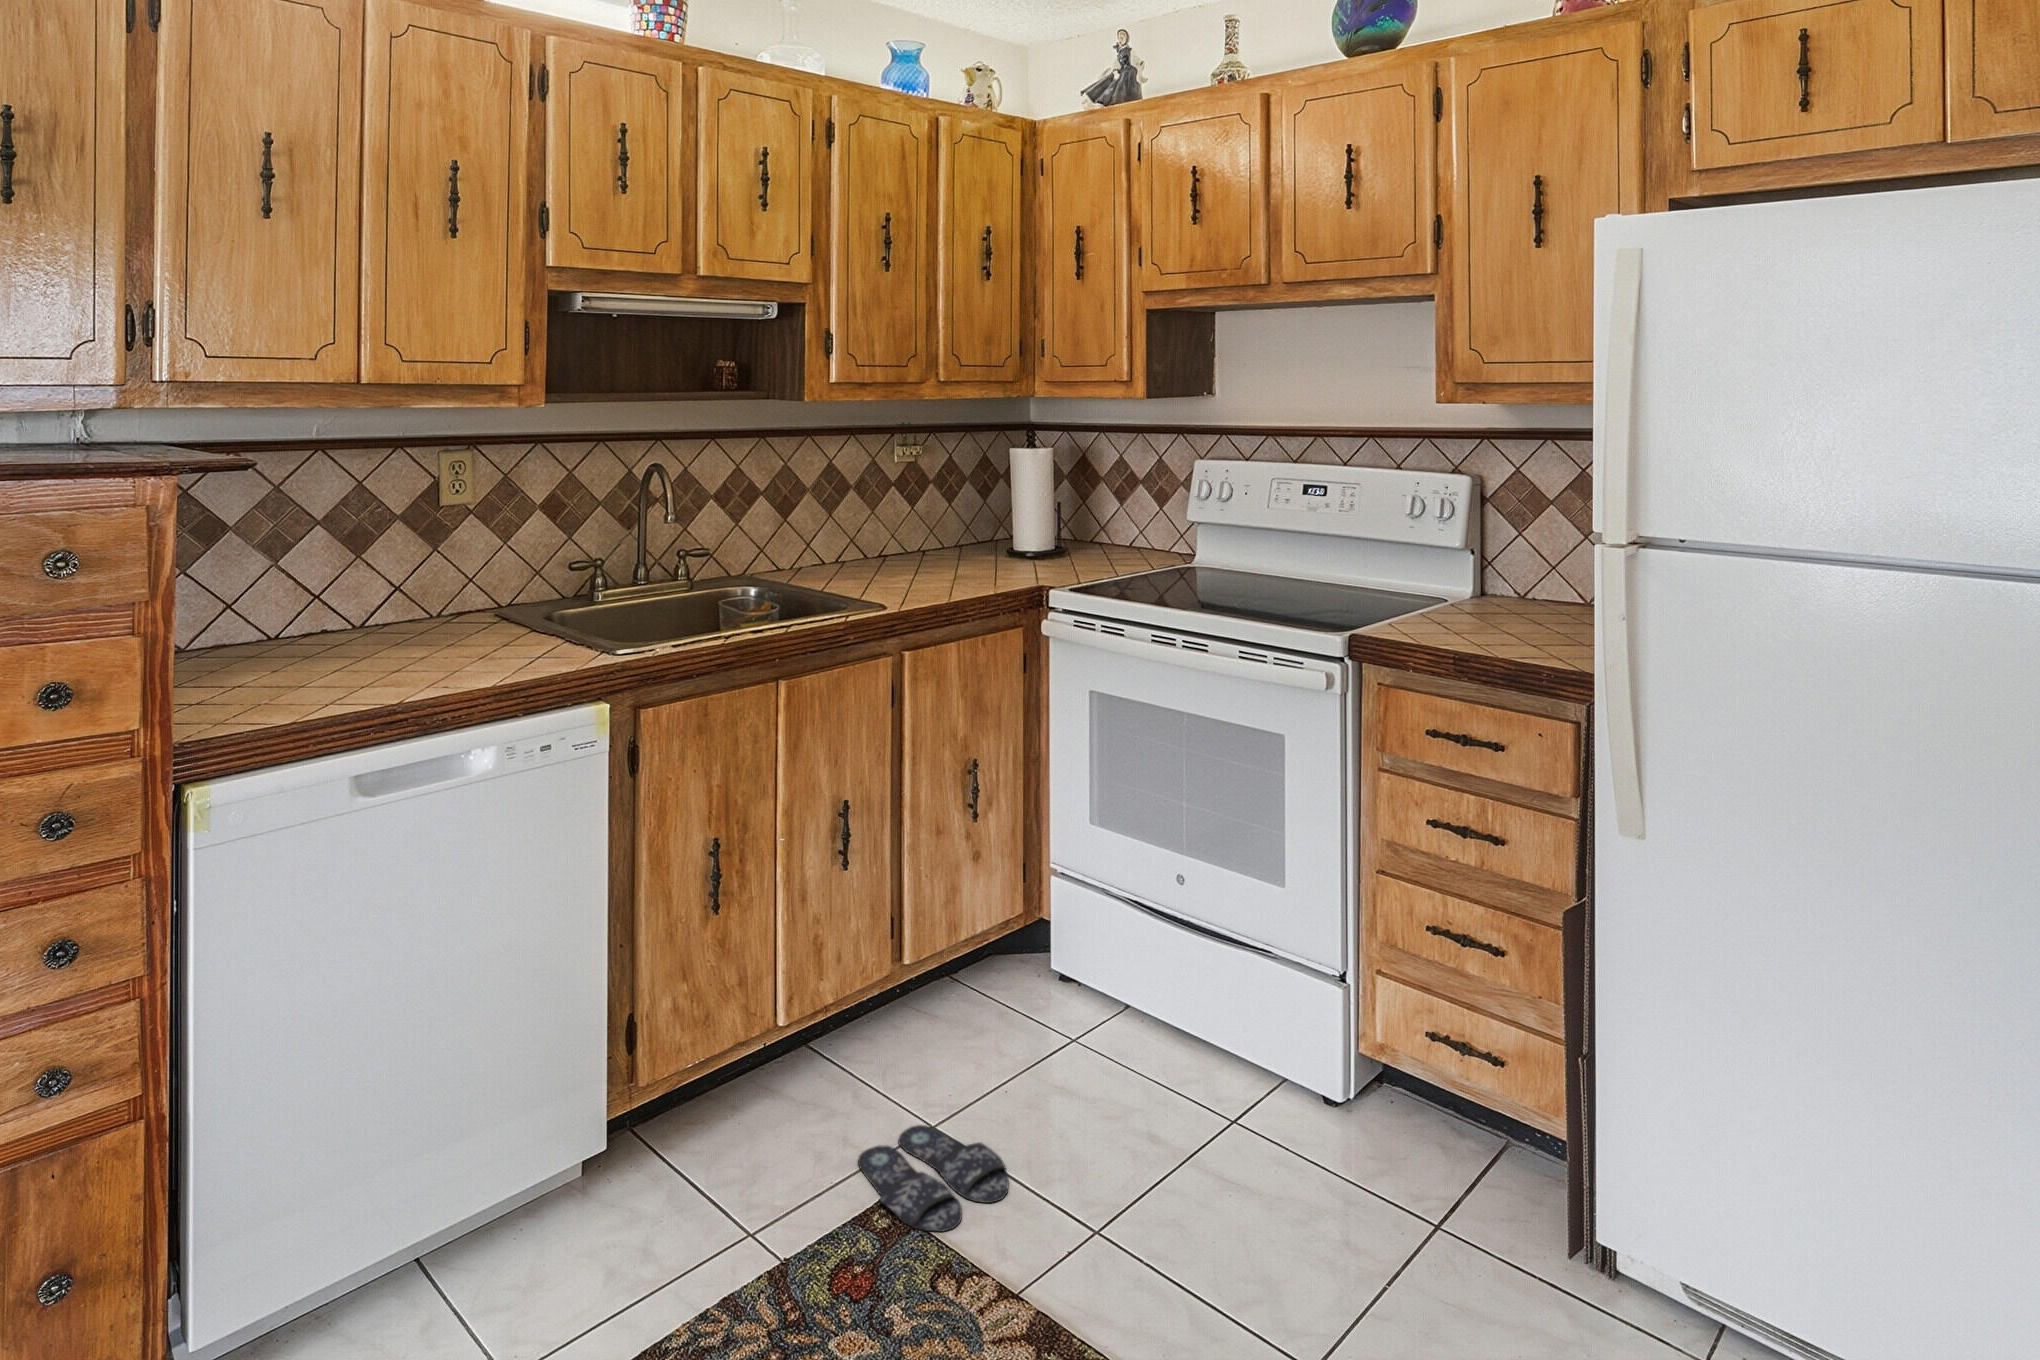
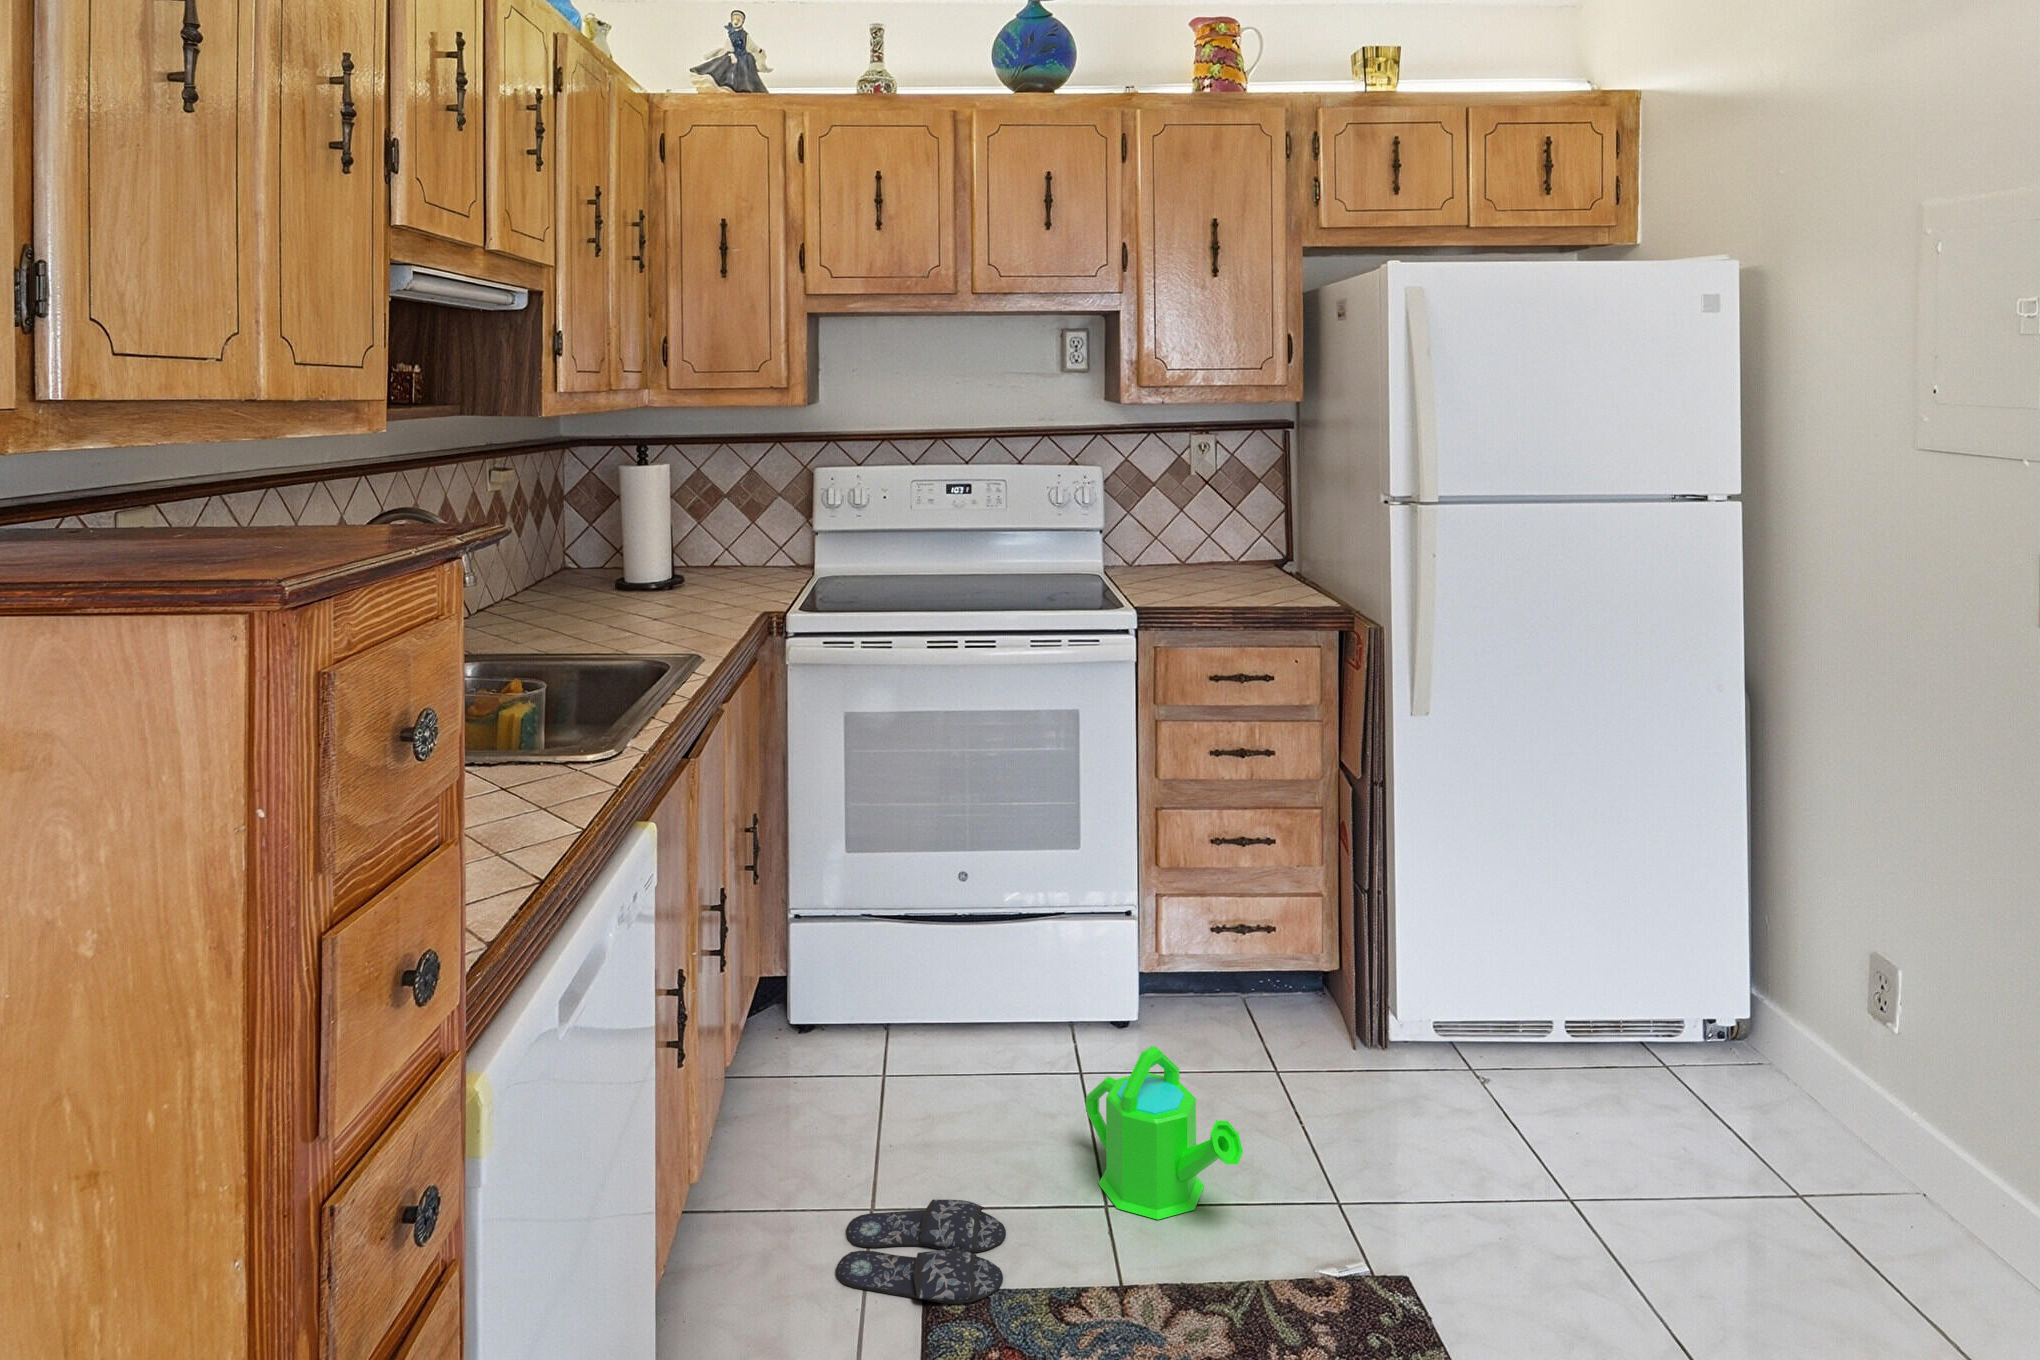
watering can: none [1111,1092,1223,1276] -> present [1086,1046,1243,1220]

